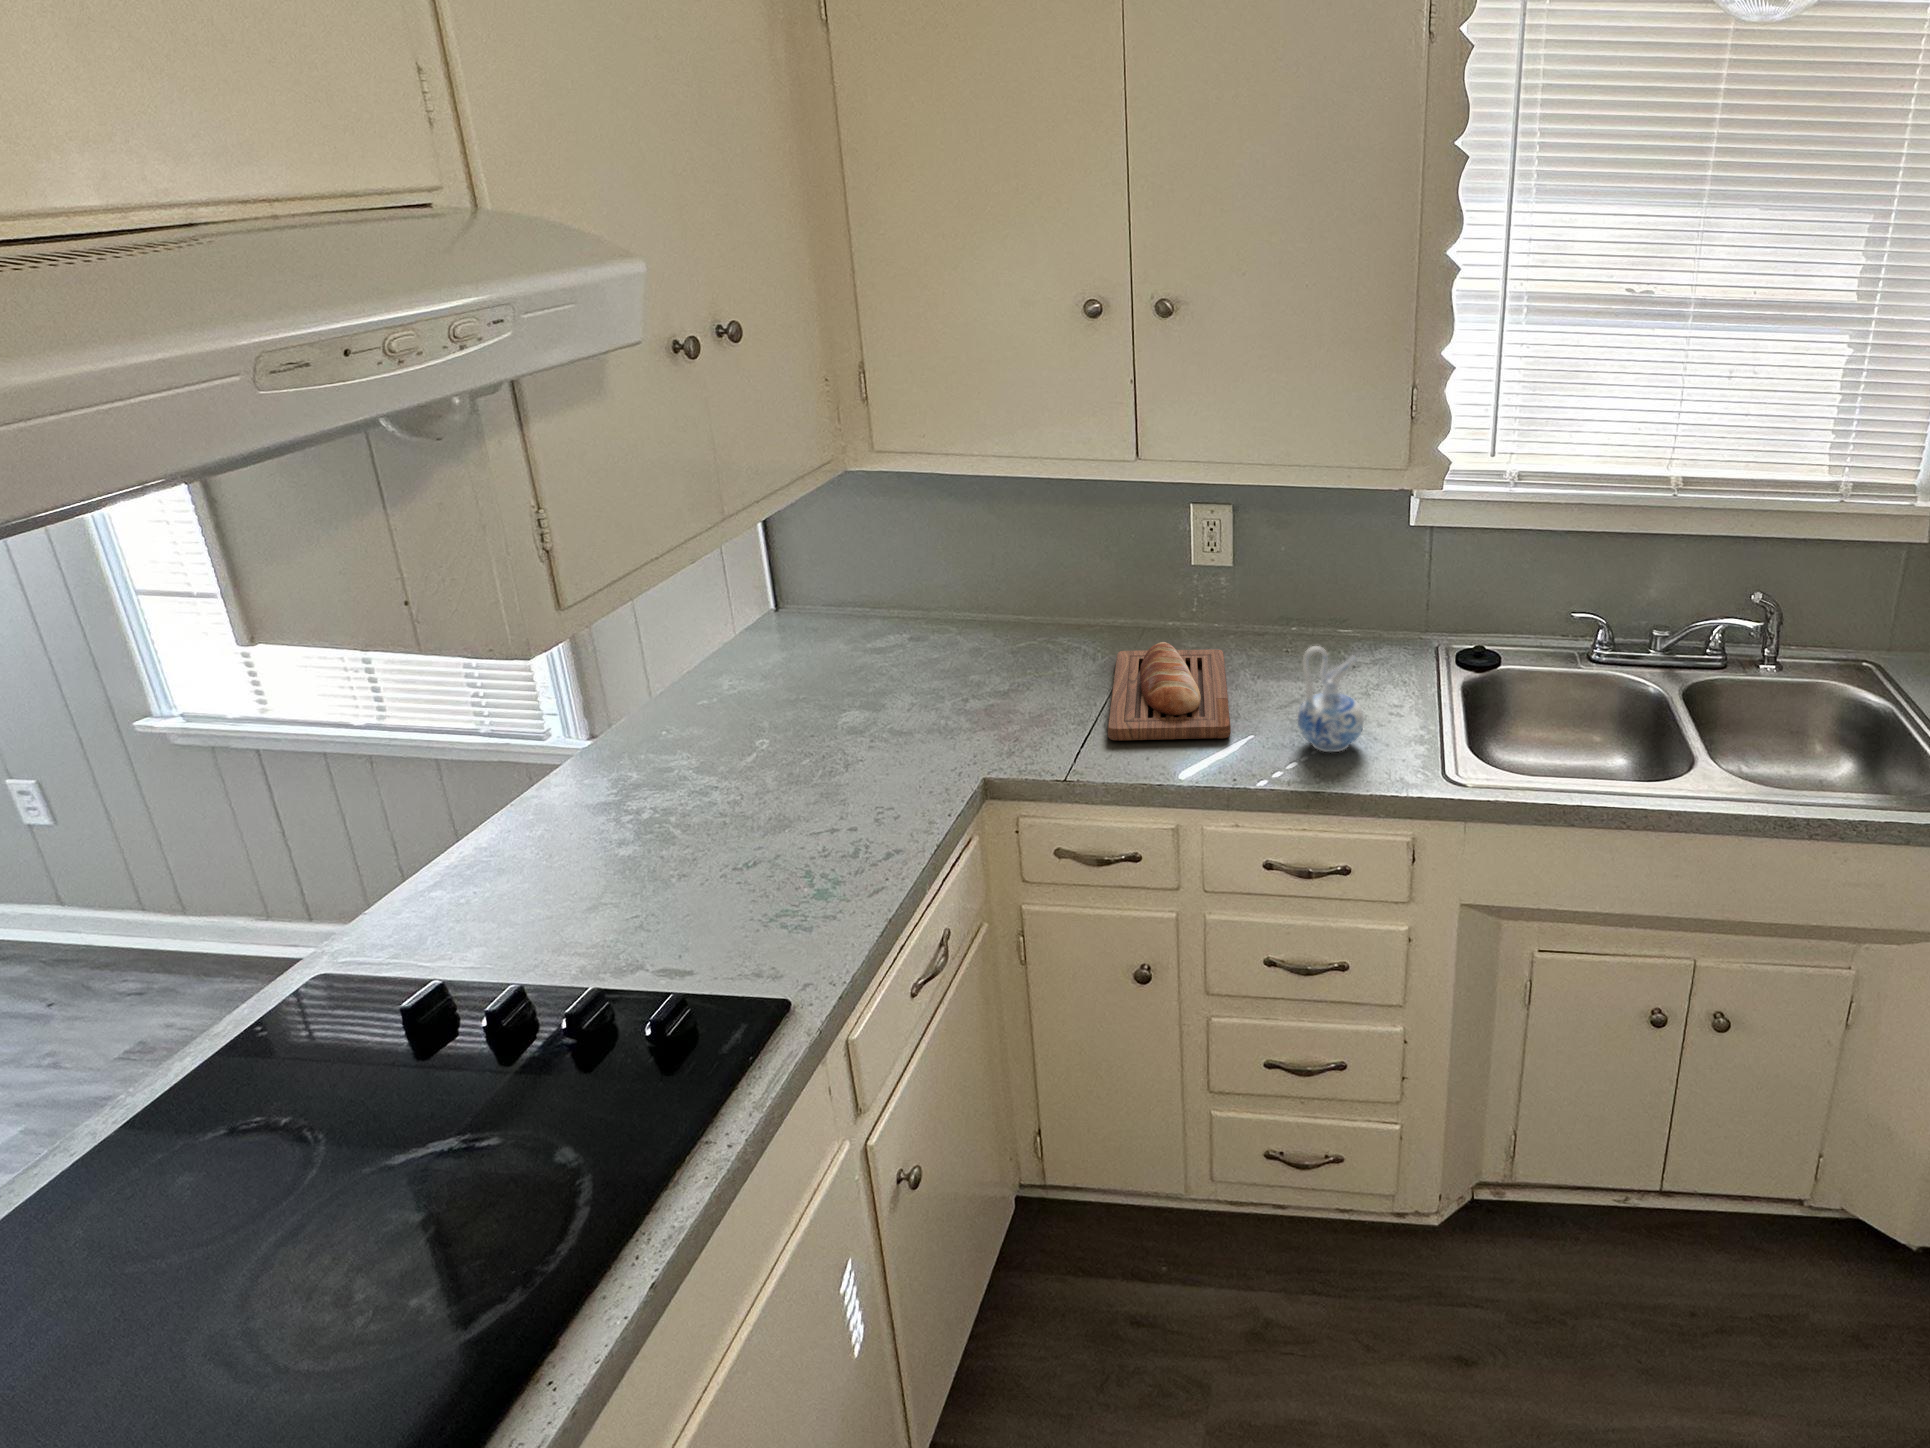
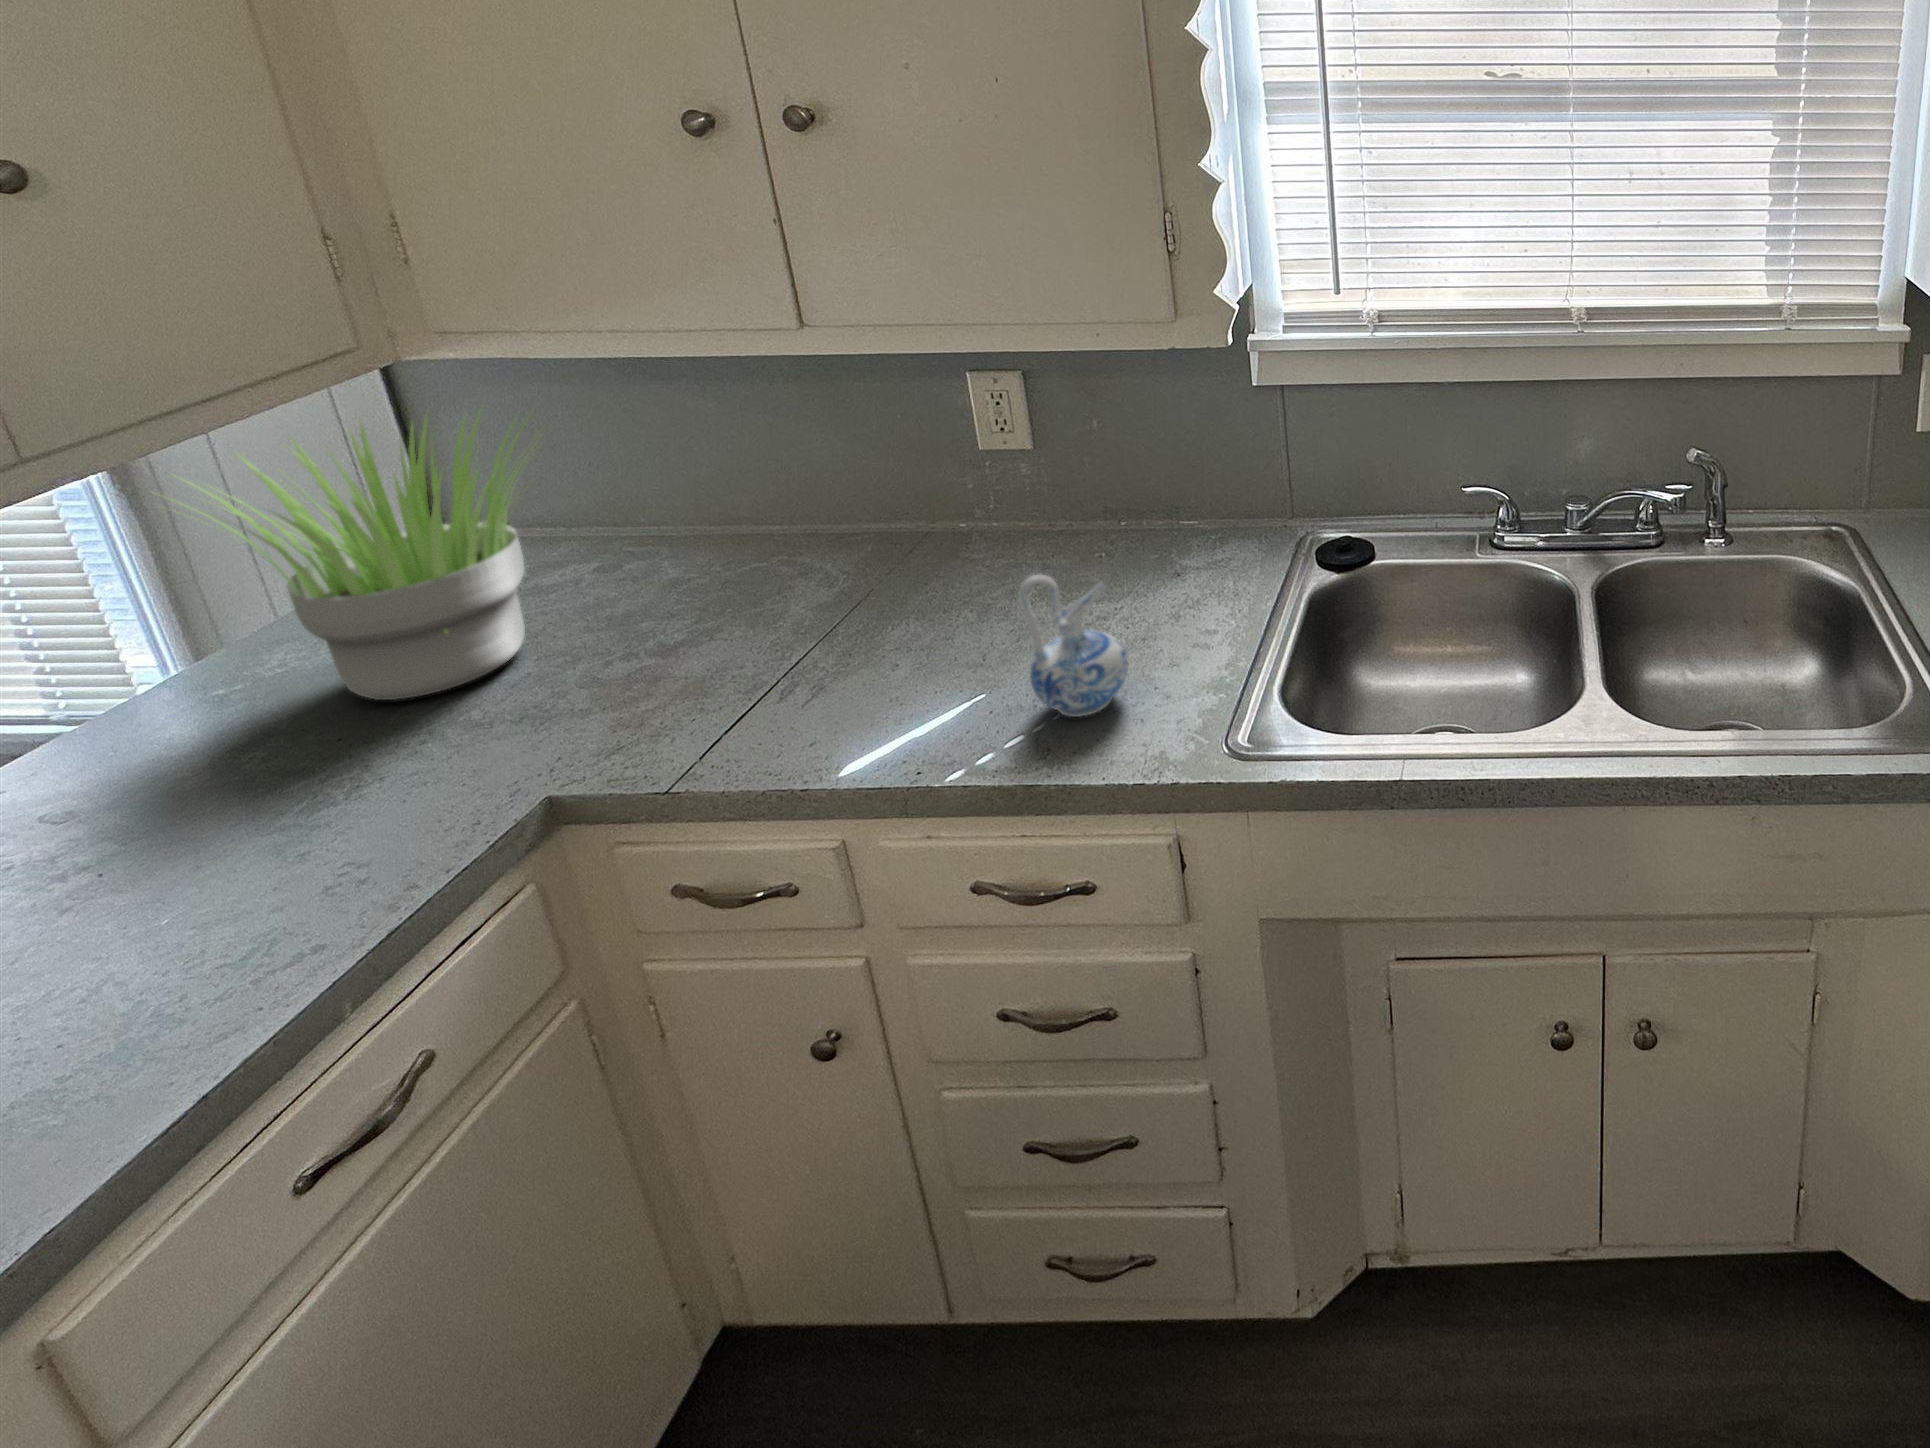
potted plant: none [718,505,945,710] -> present [170,411,537,700]
bread loaf: present [1108,642,1231,740] -> none [762,561,1010,721]

